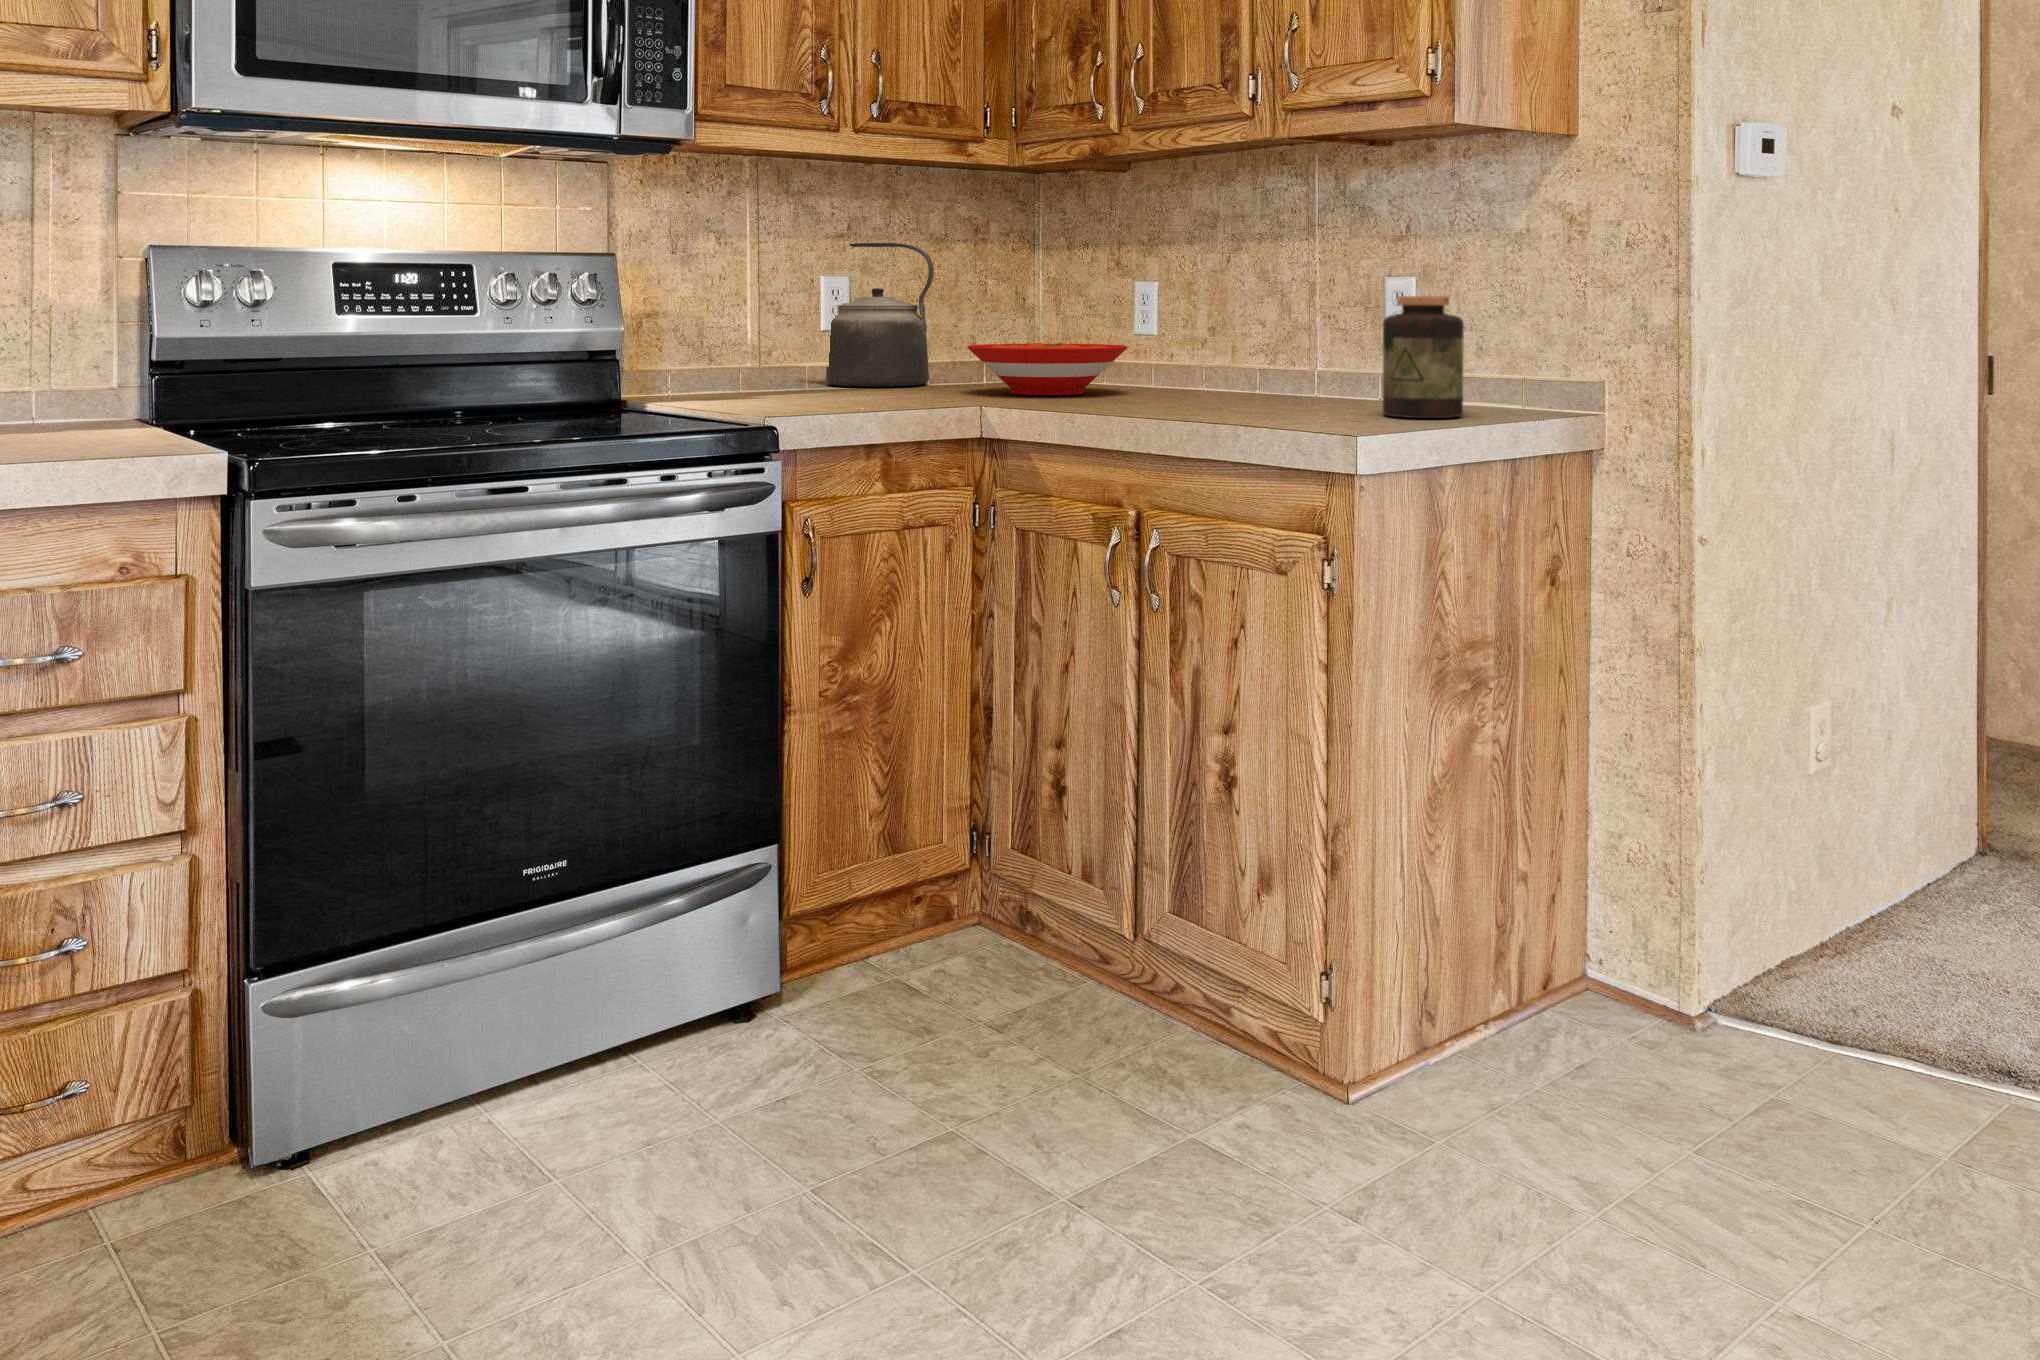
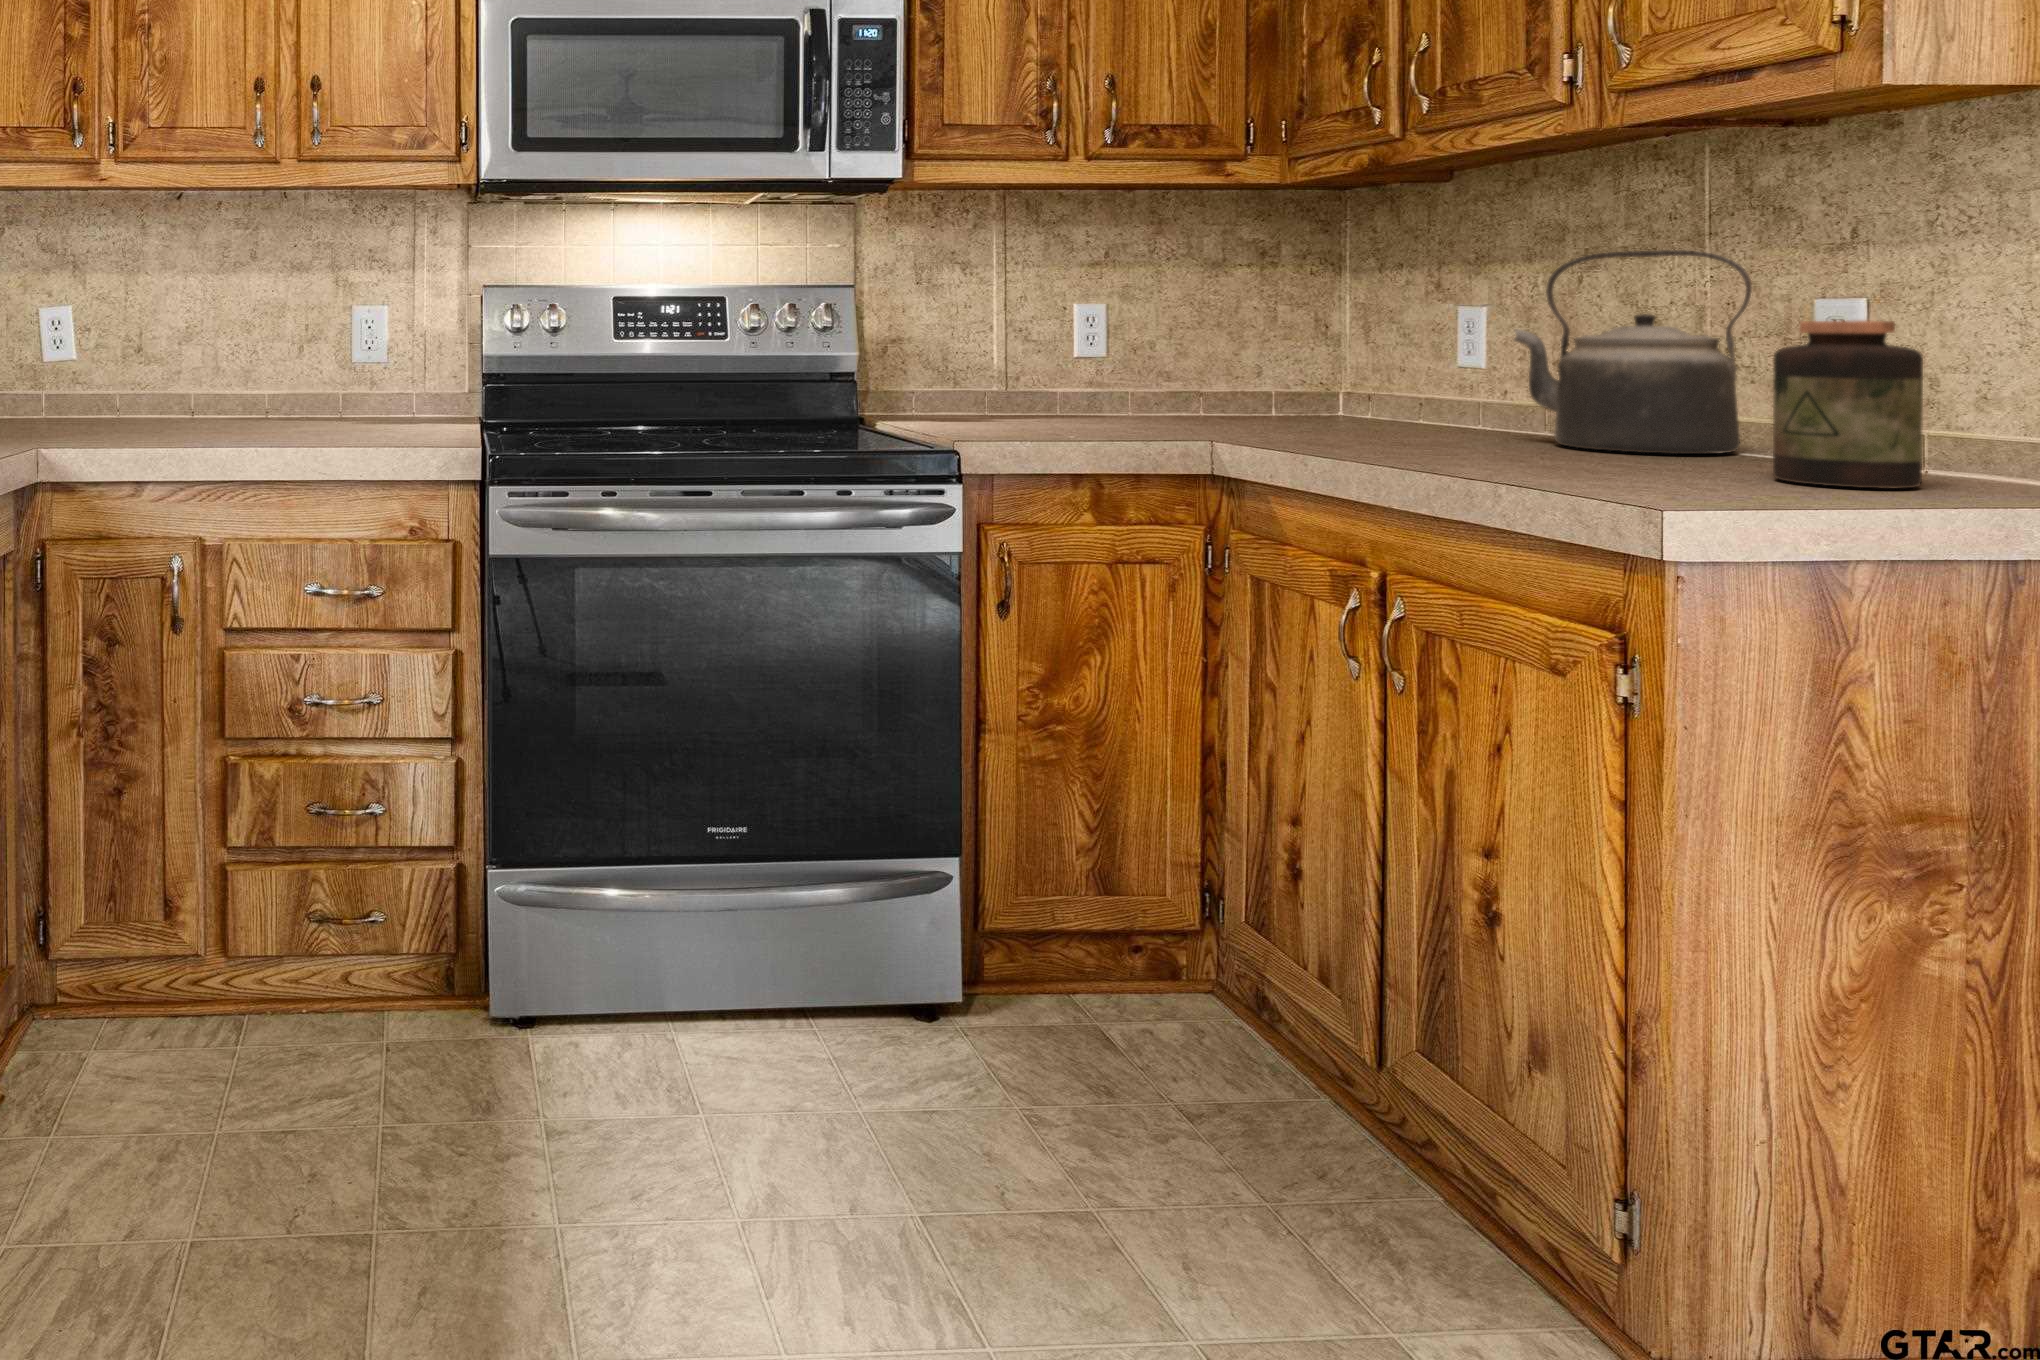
kettle: present [826,243,934,387] -> present [1514,250,1752,454]
bowl: present [967,342,1128,395] -> none [1218,373,1423,431]

